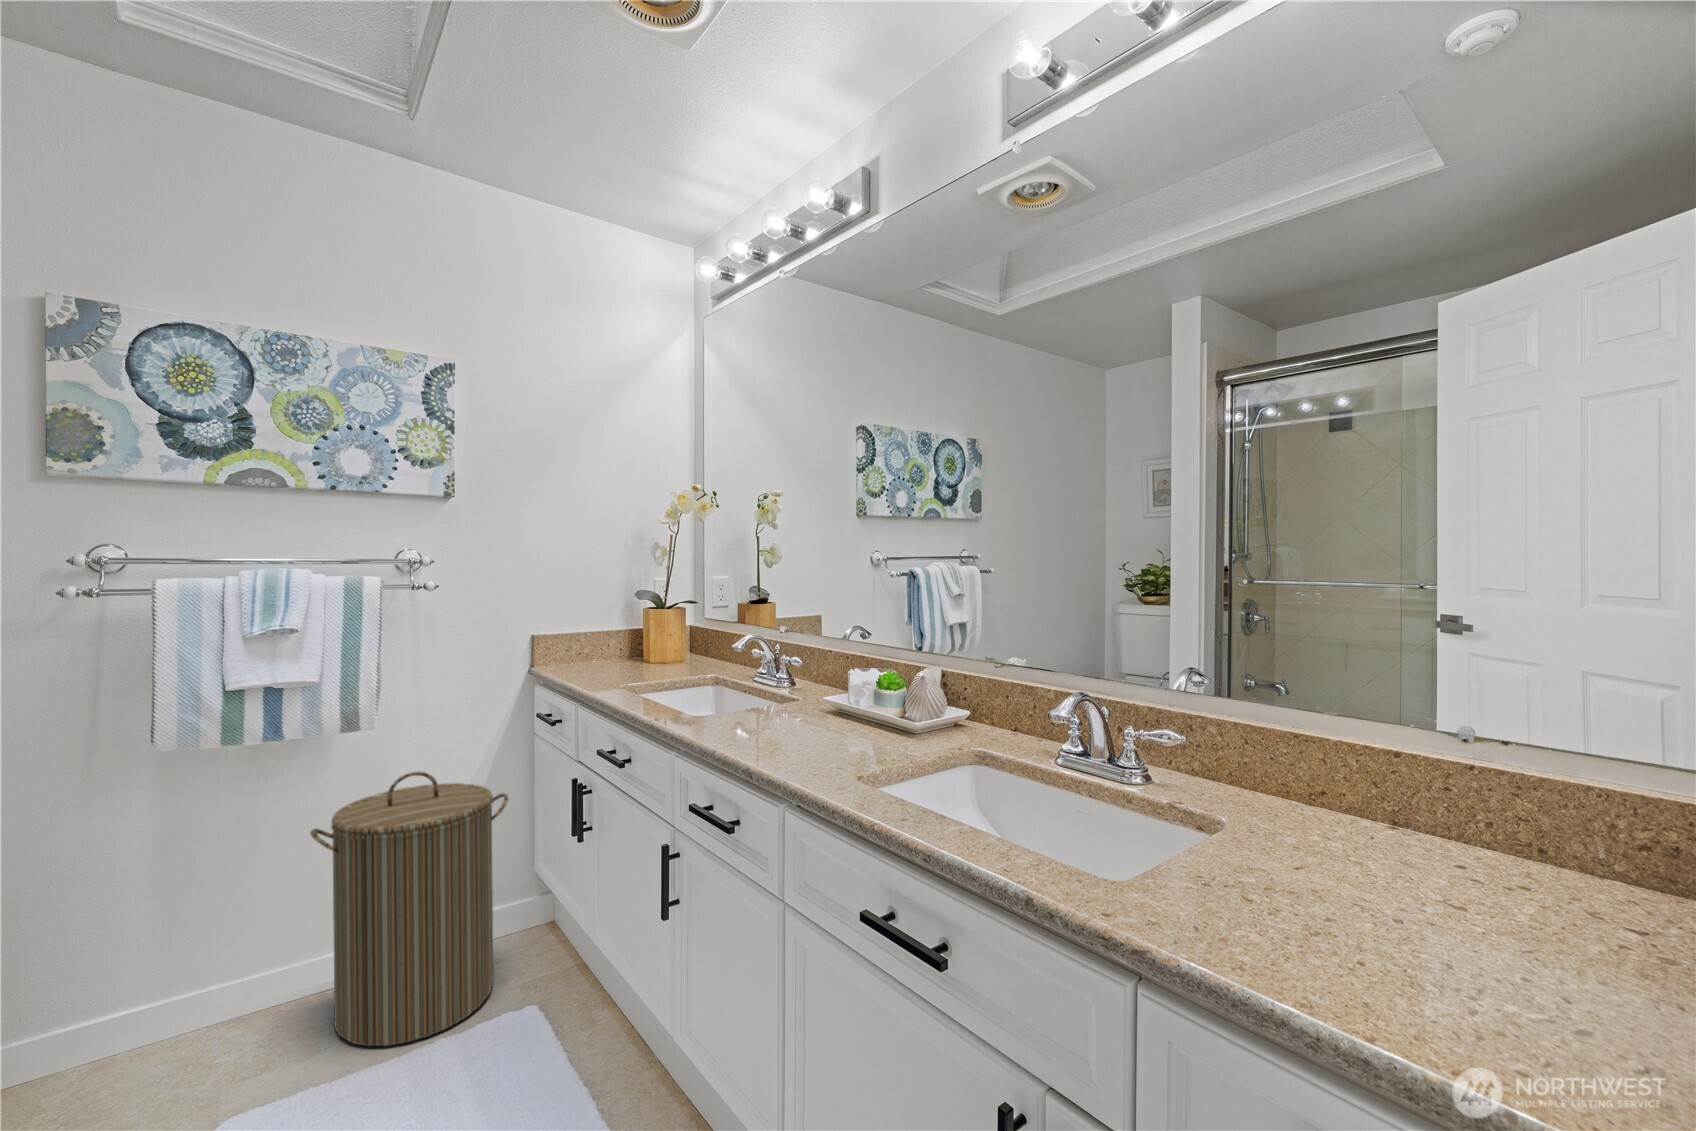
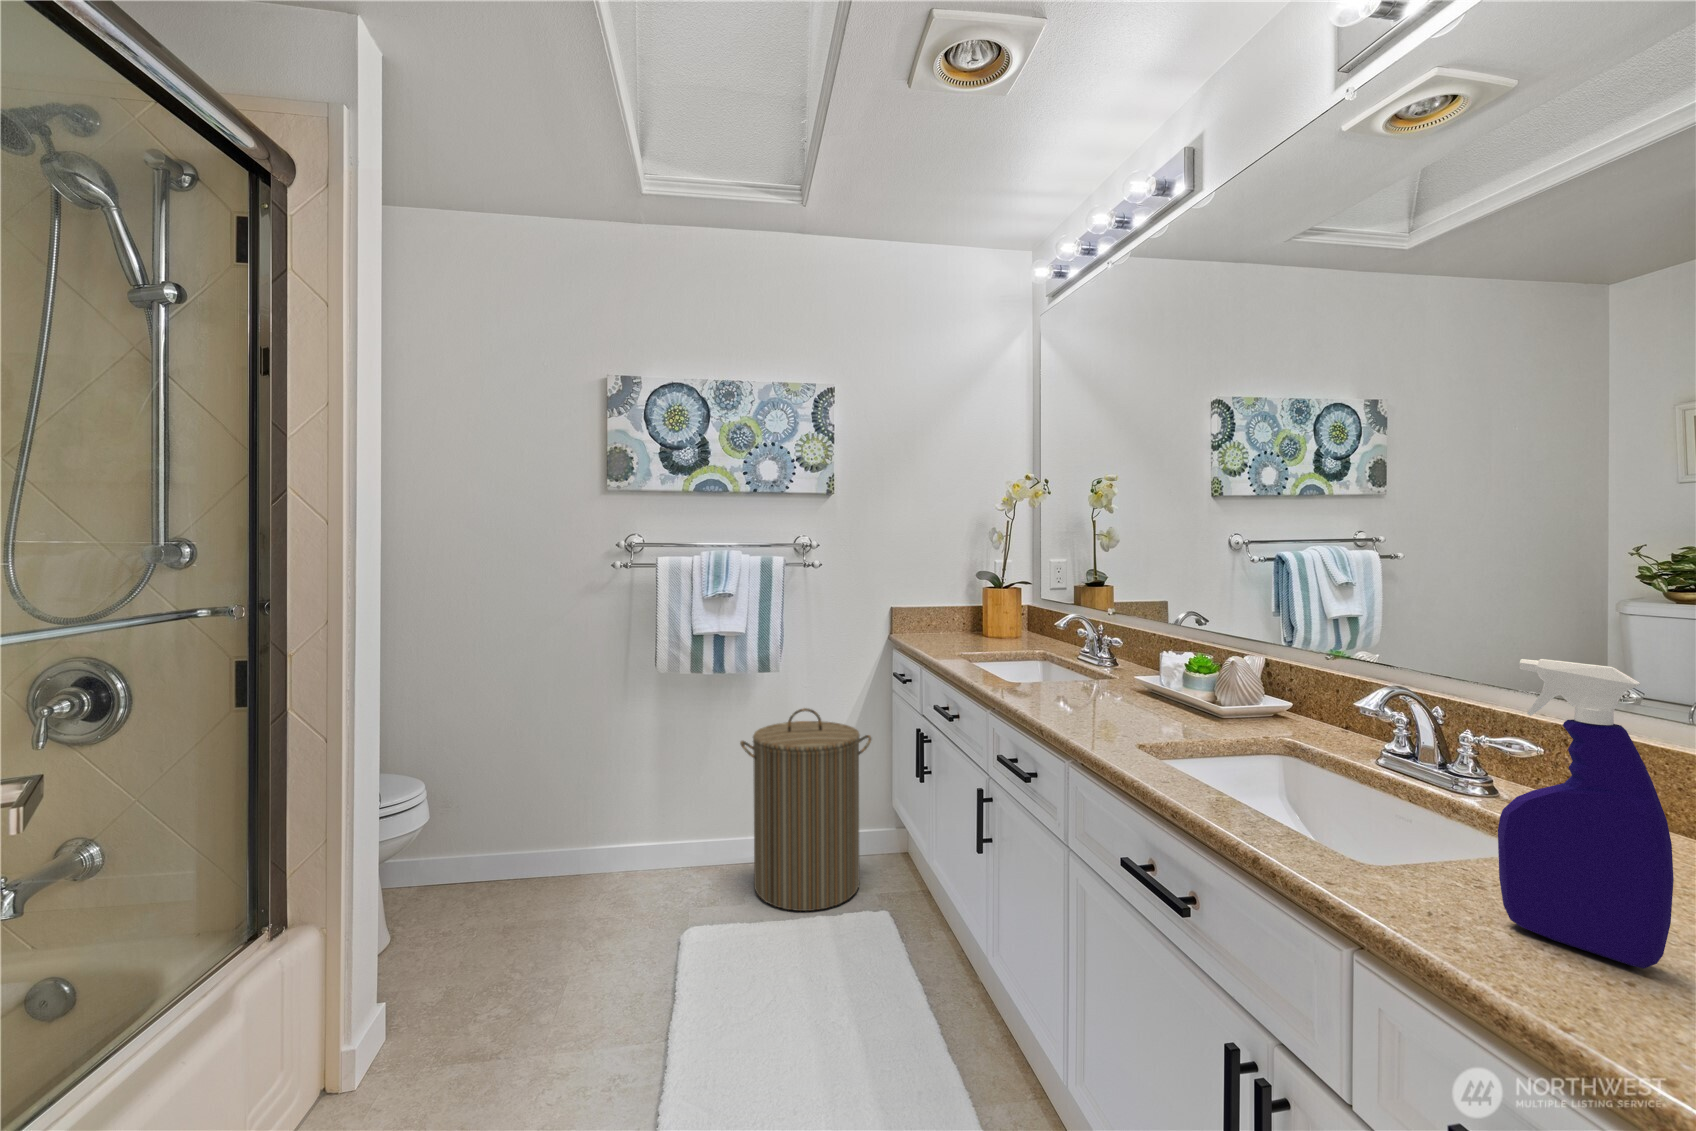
spray bottle: none [1241,672,1376,944] -> present [1498,659,1674,968]

